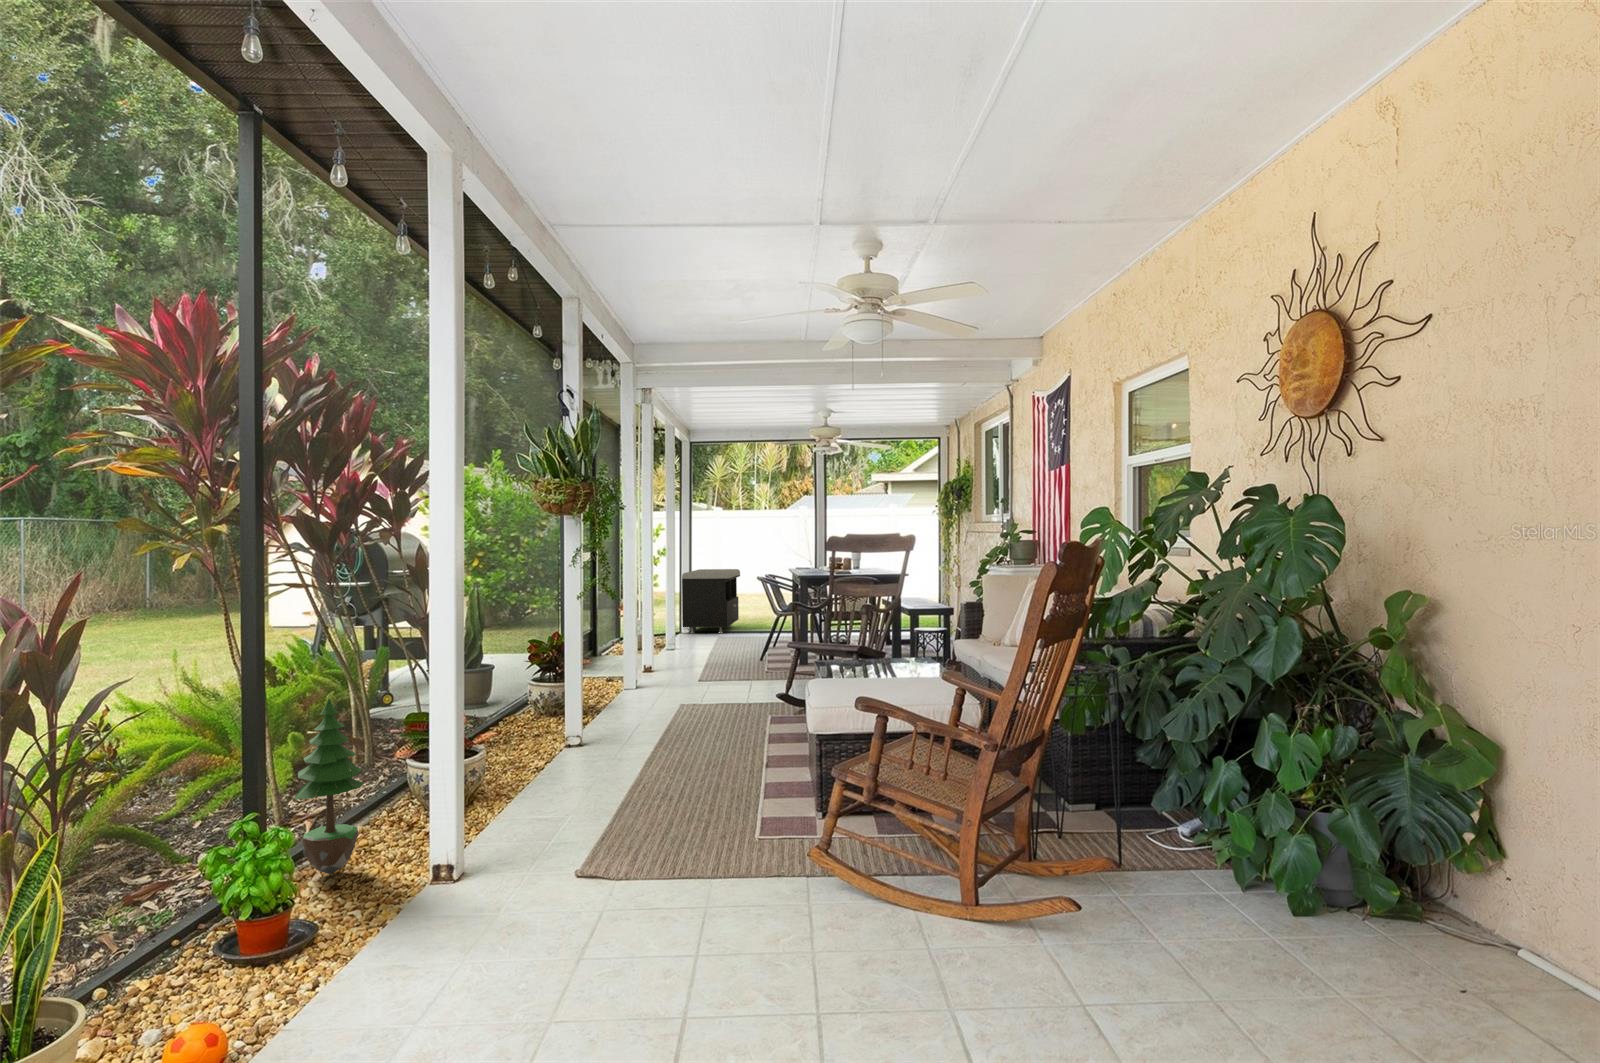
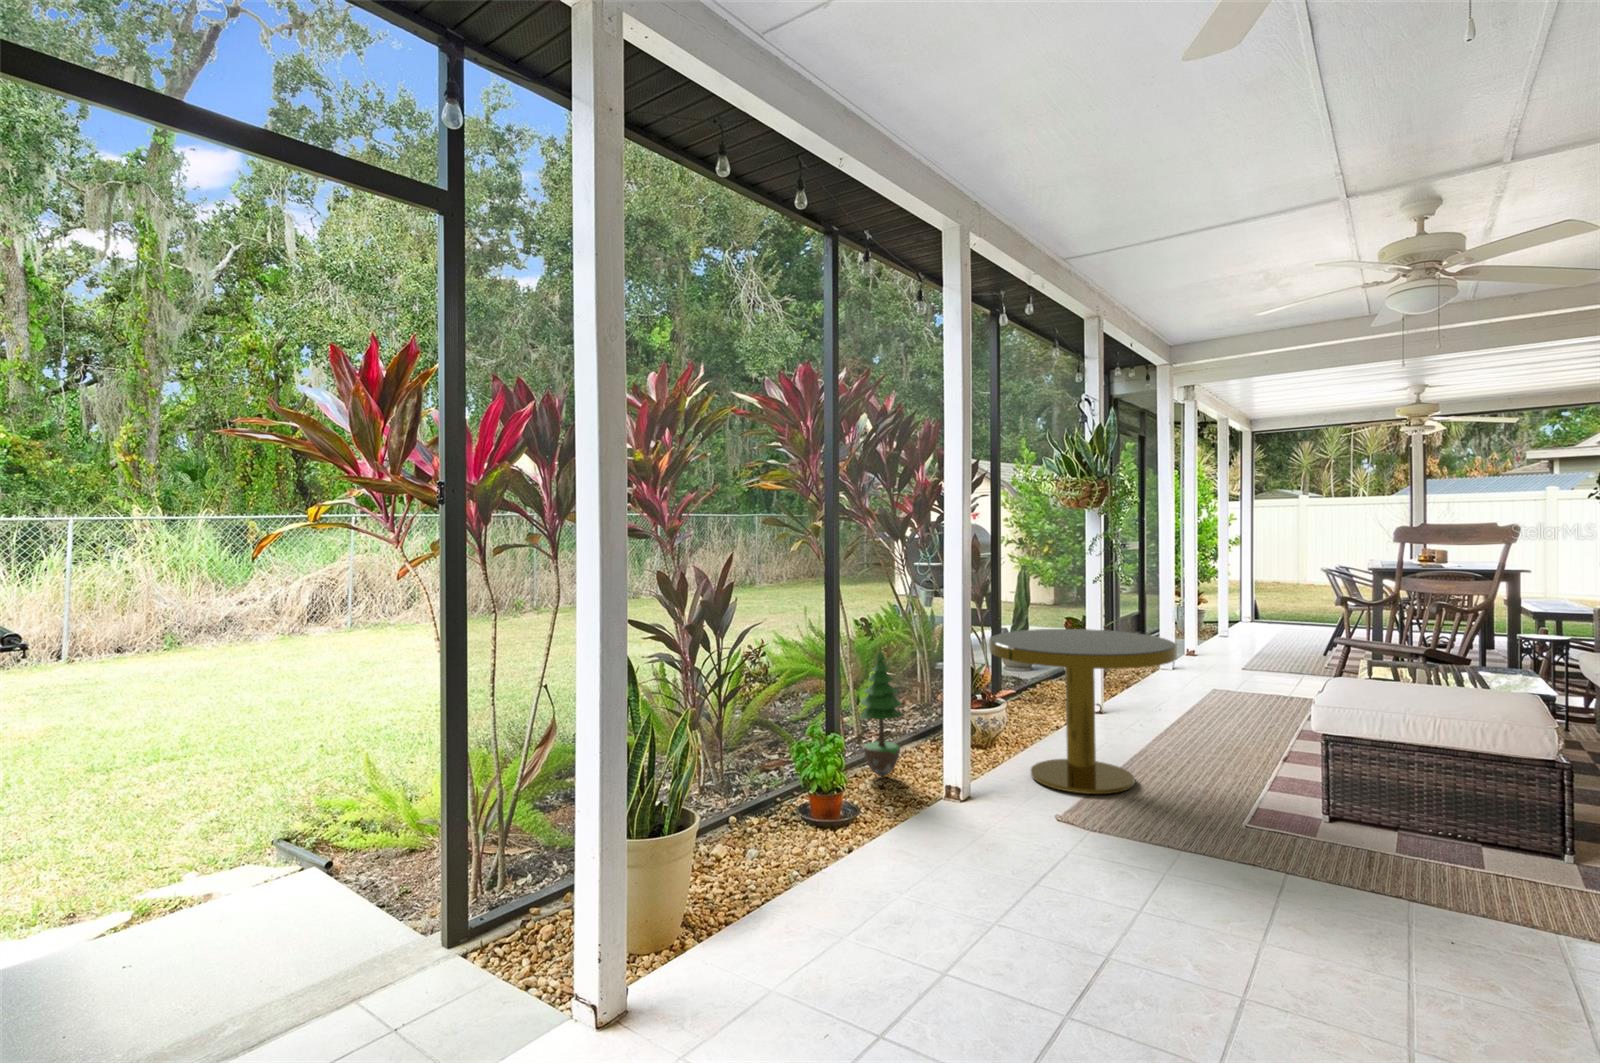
storage bench: present [682,569,740,633] -> none [1242,559,1313,623]
side table: none [477,651,685,840] -> present [989,629,1177,794]

